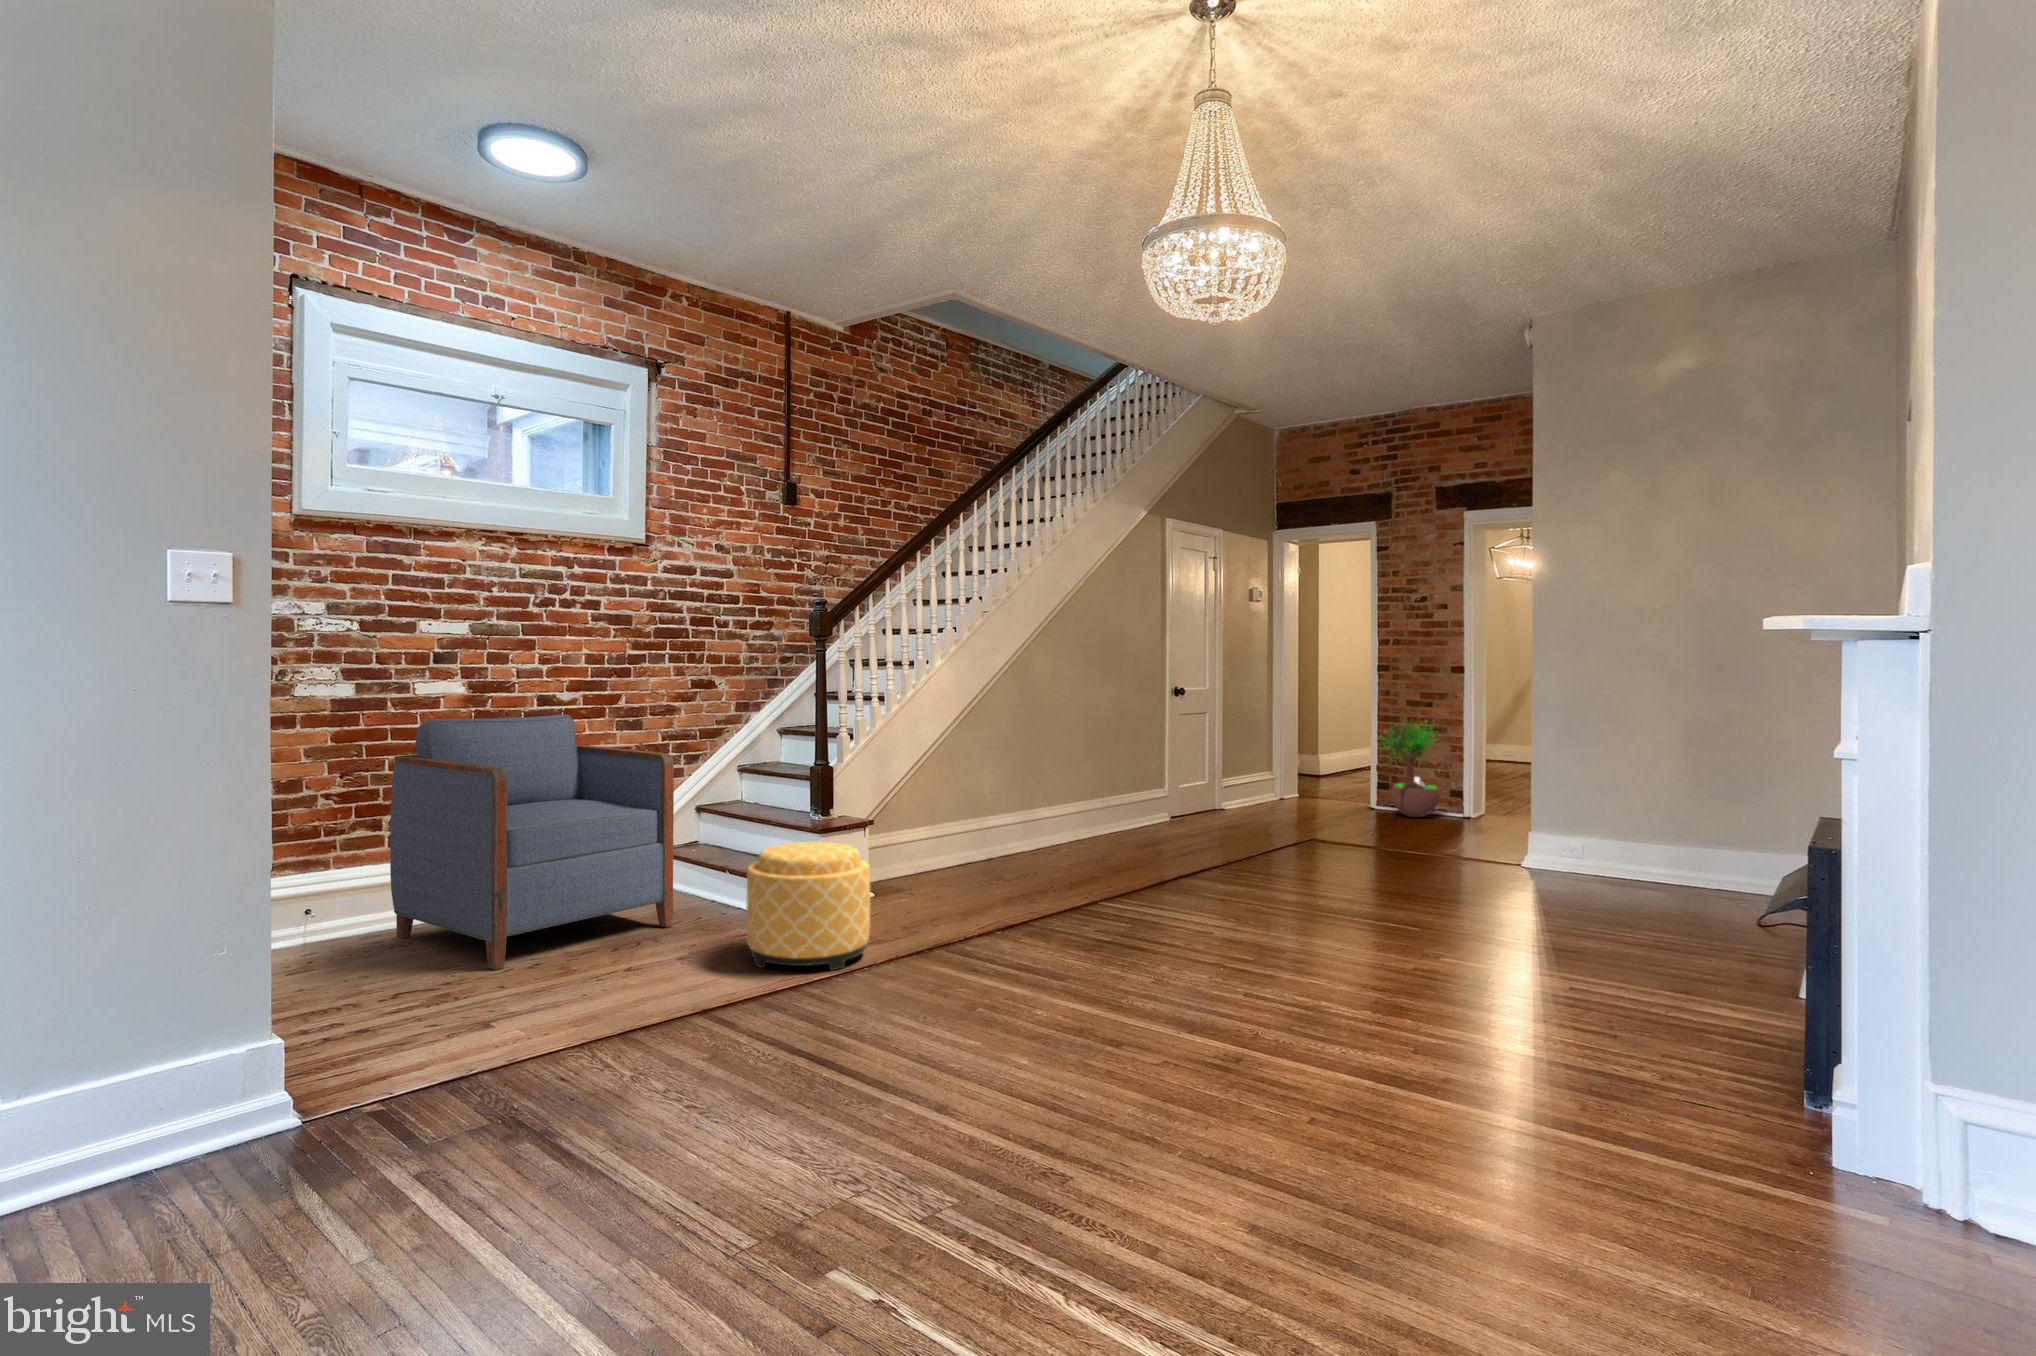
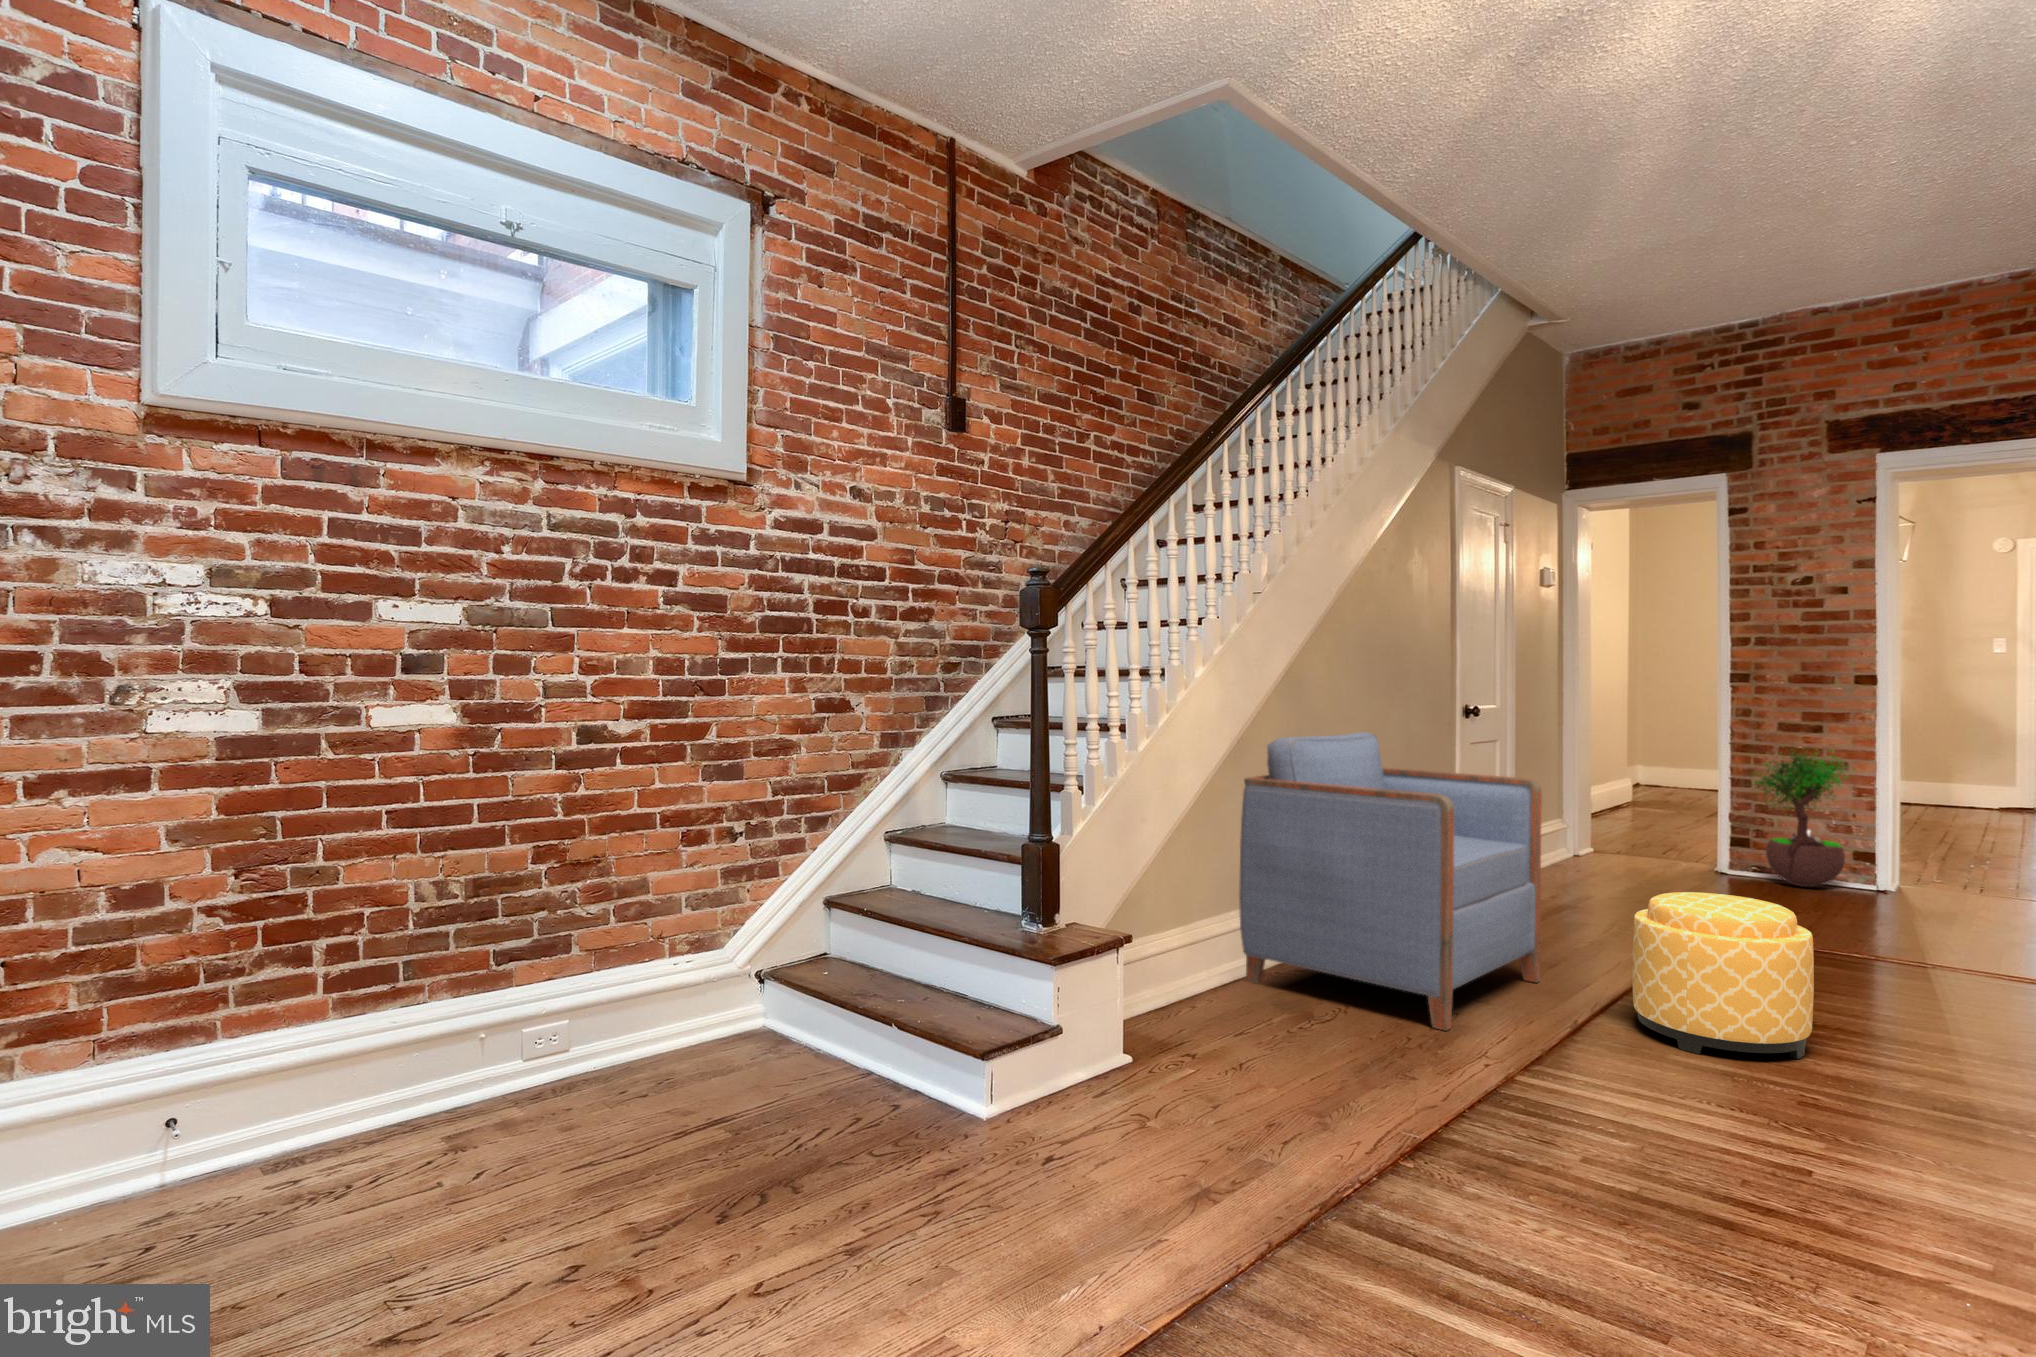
armchair: present [390,715,674,970] -> present [1239,732,1542,1031]
ottoman: present [746,842,870,970] -> present [1633,892,1814,1059]

